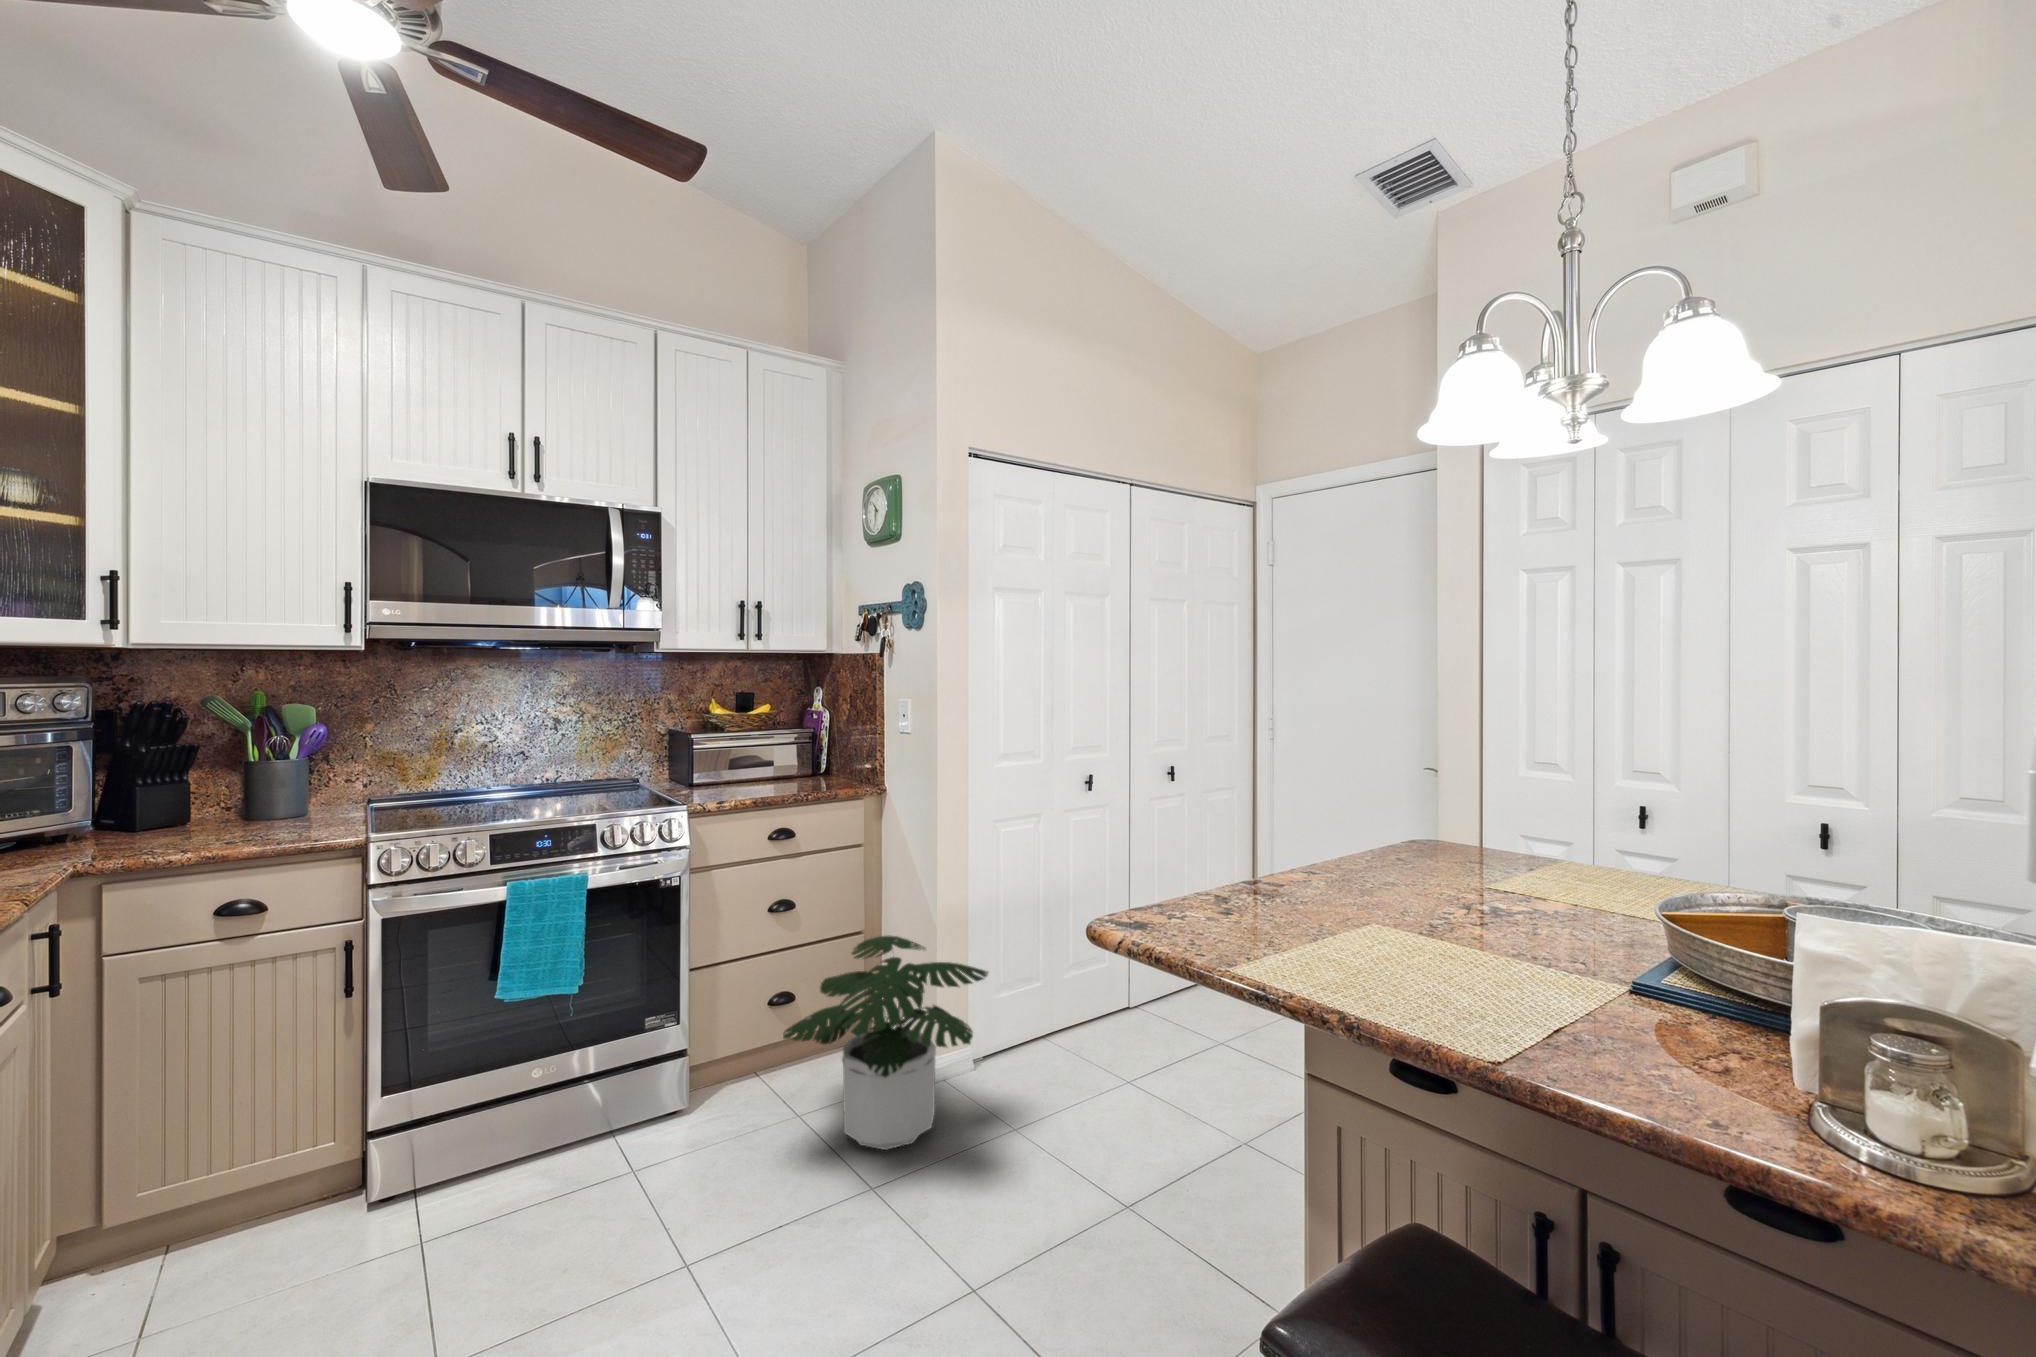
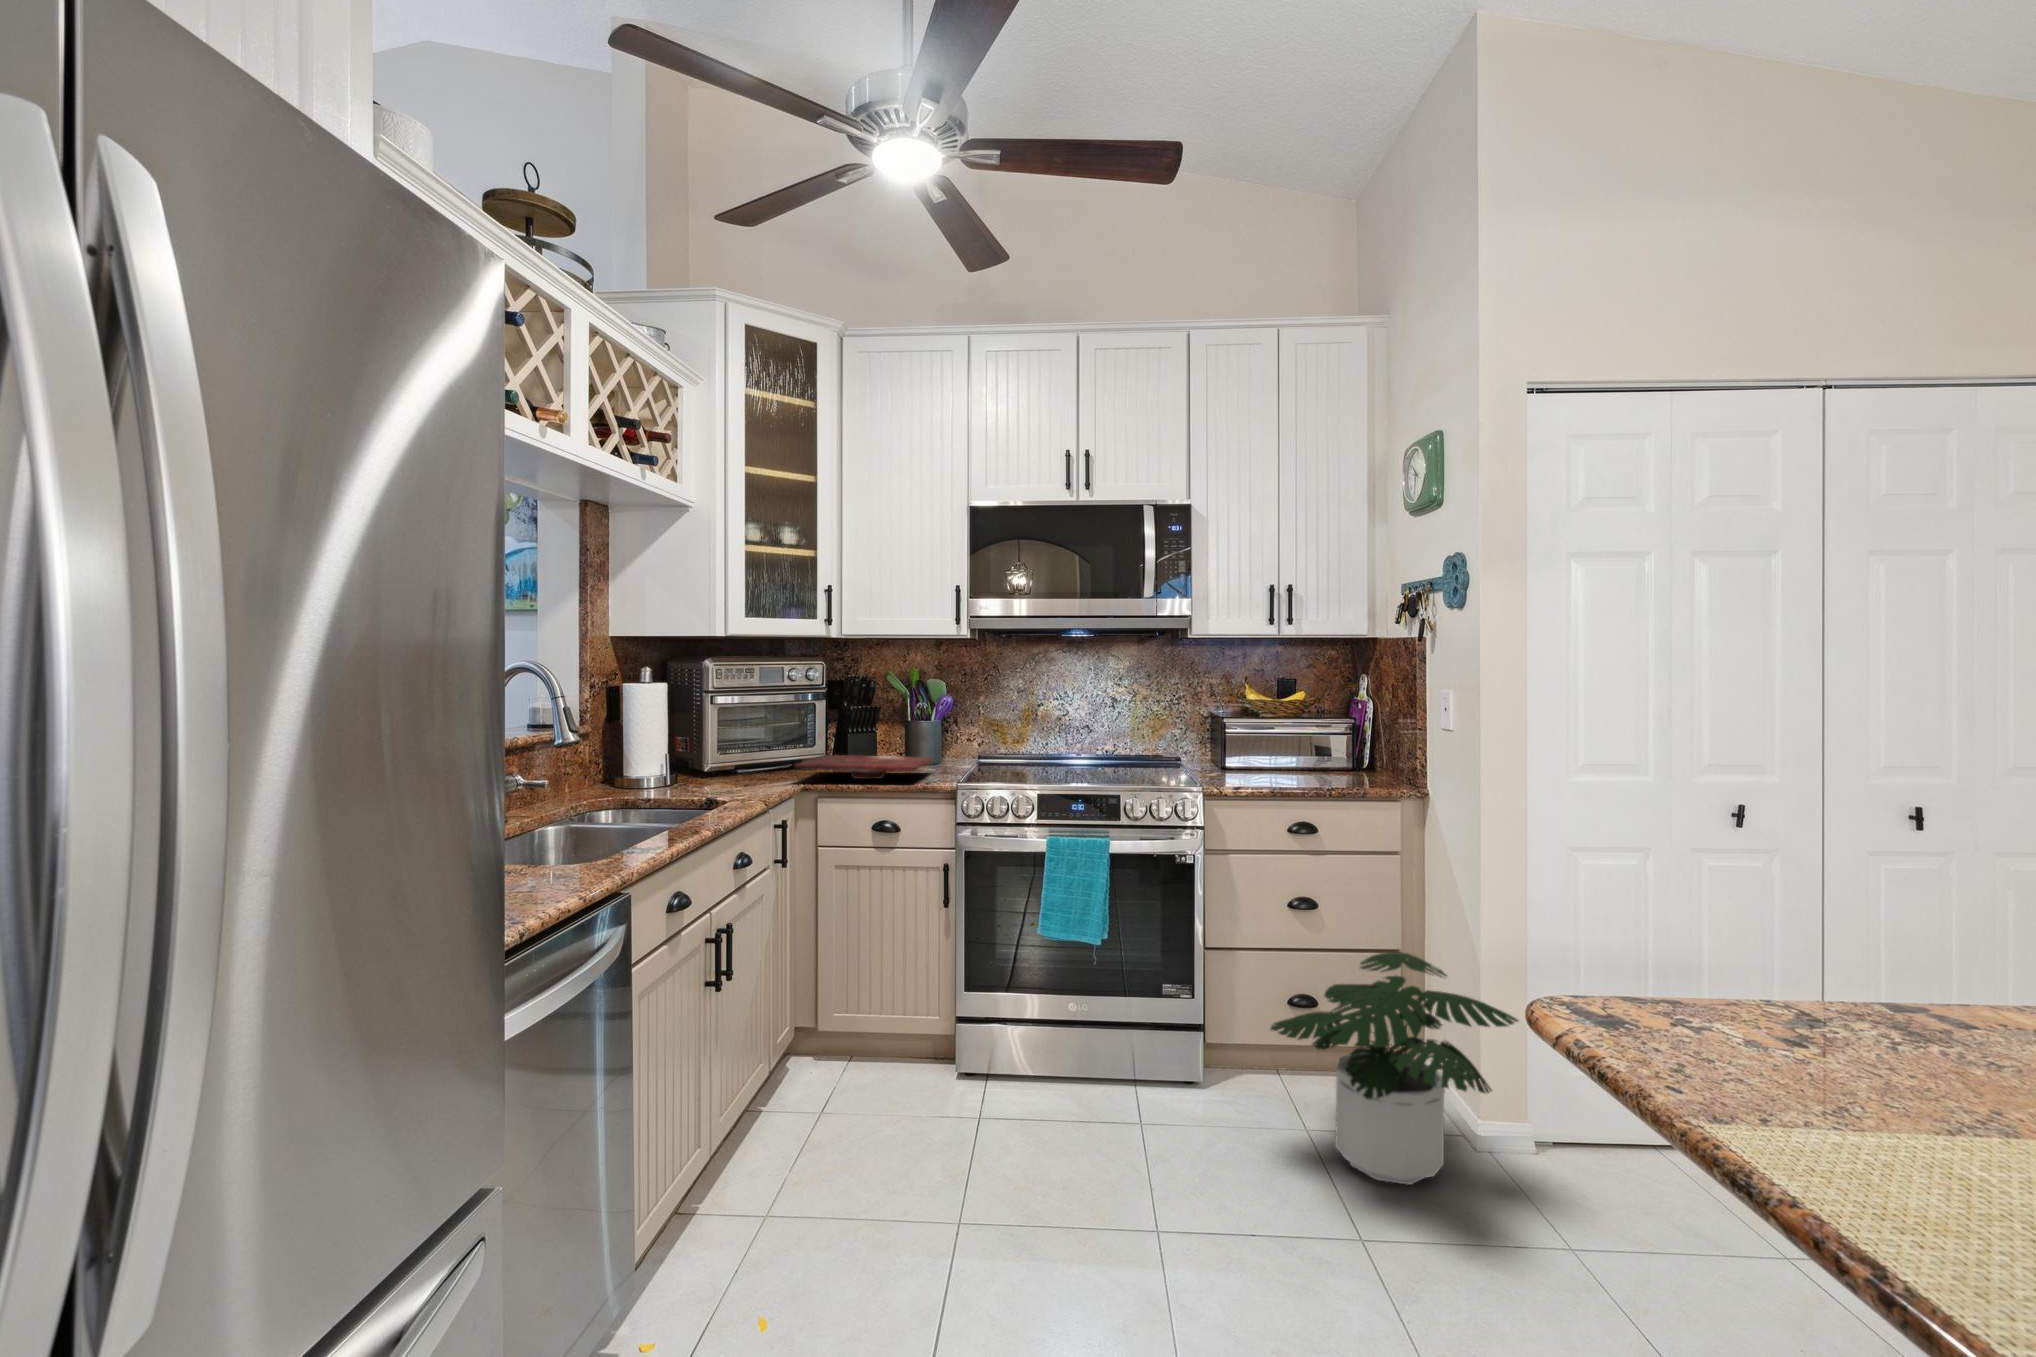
cutting board: none [53,805,313,846] -> present [795,755,933,779]

